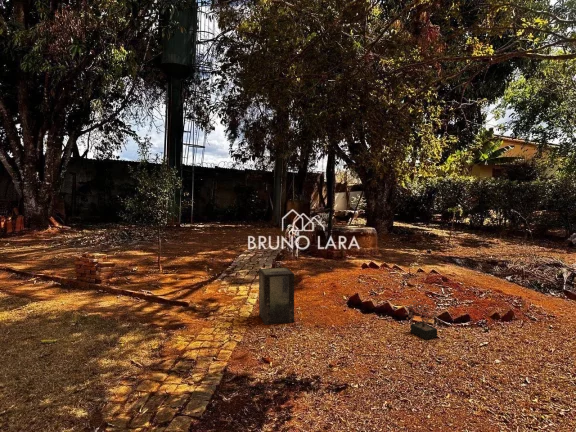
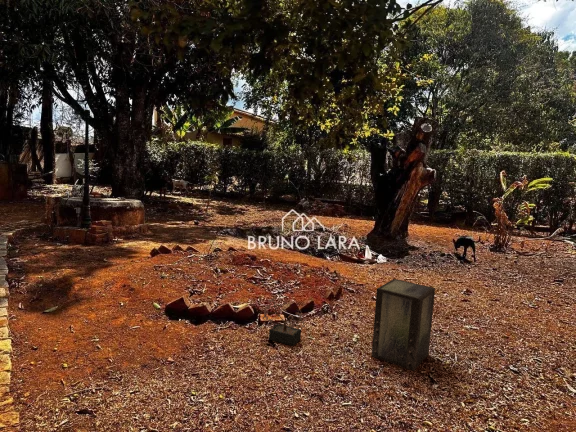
storage box: present [259,268,294,325] -> present [372,279,435,371]

